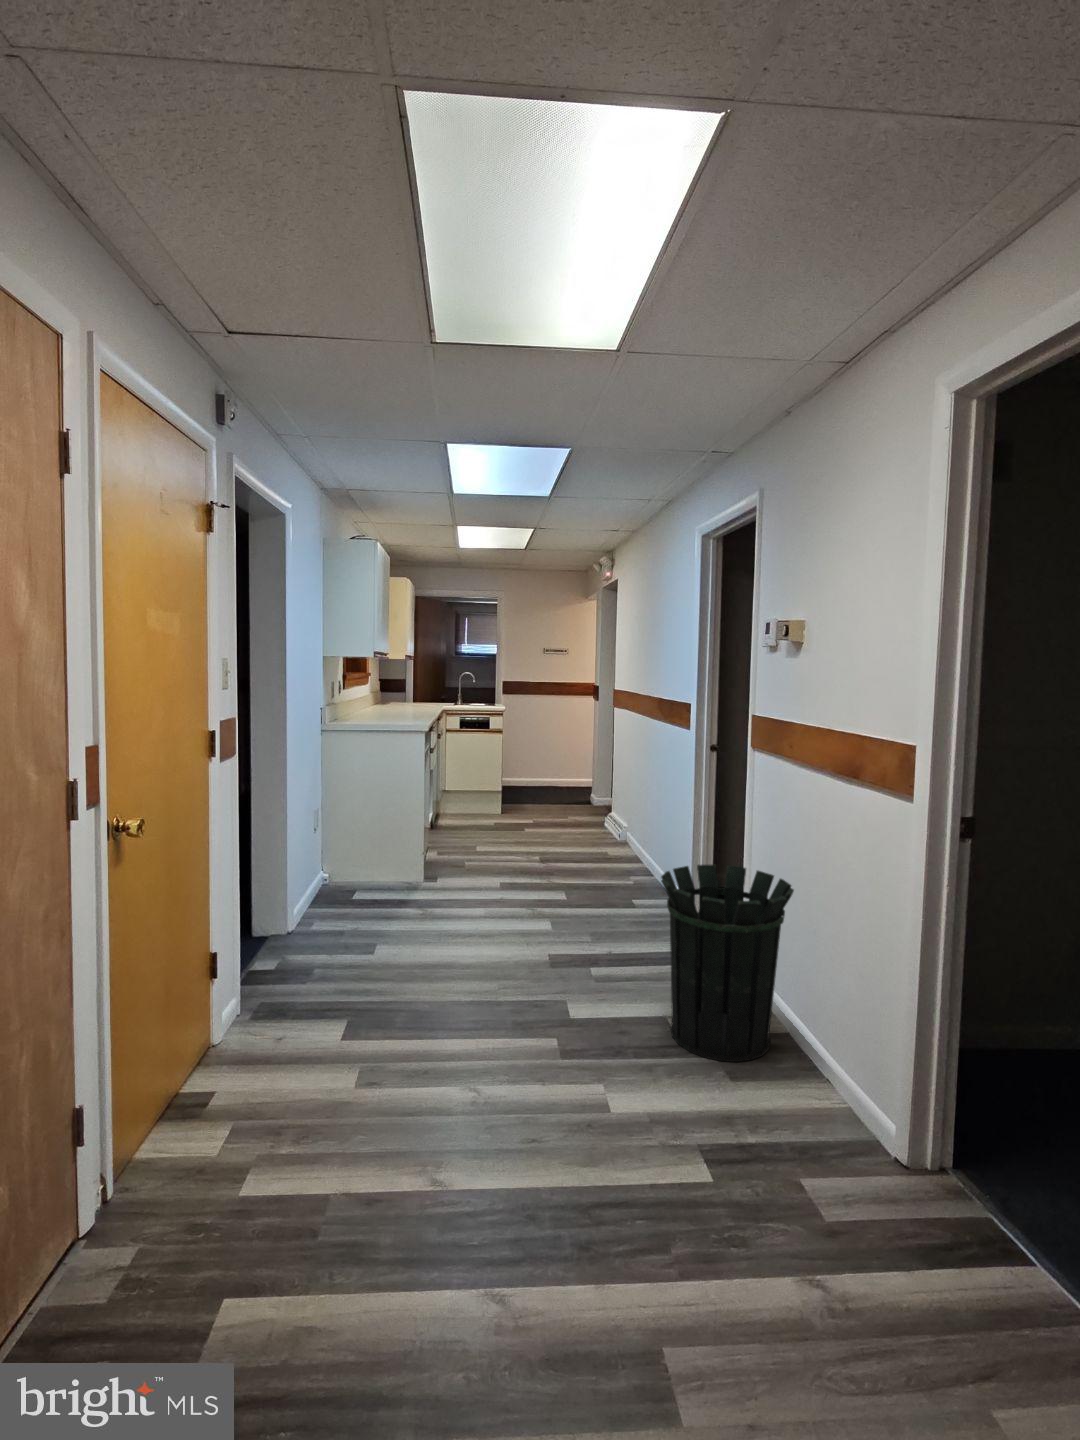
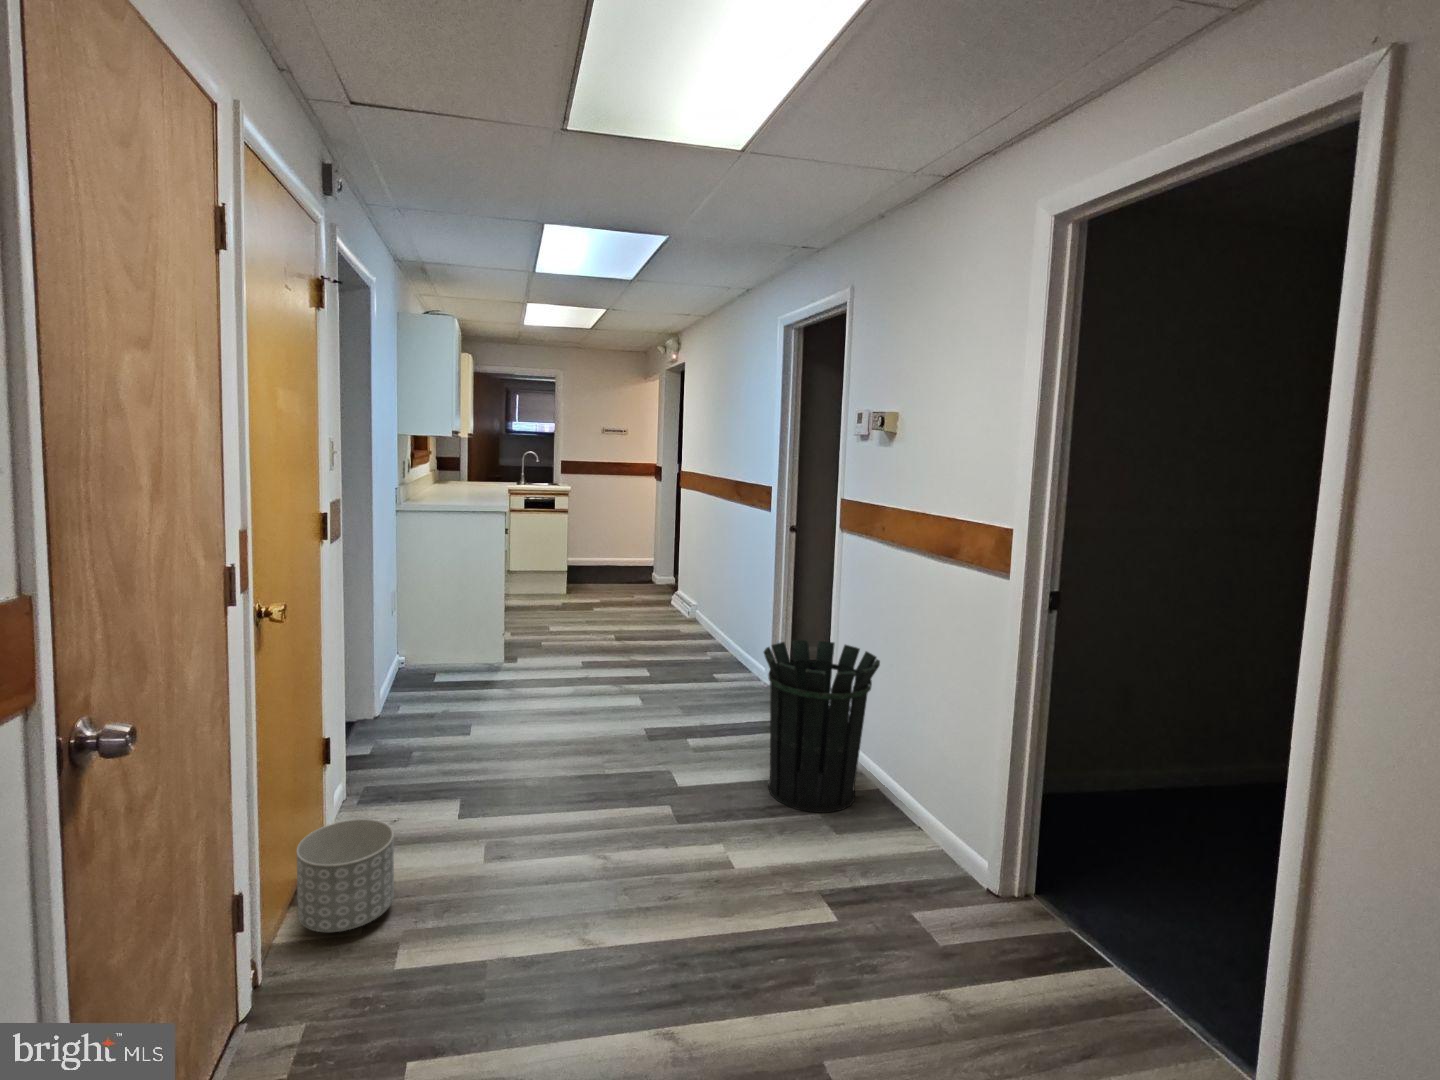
planter: none [157,1035,253,1151] -> present [297,819,394,932]

